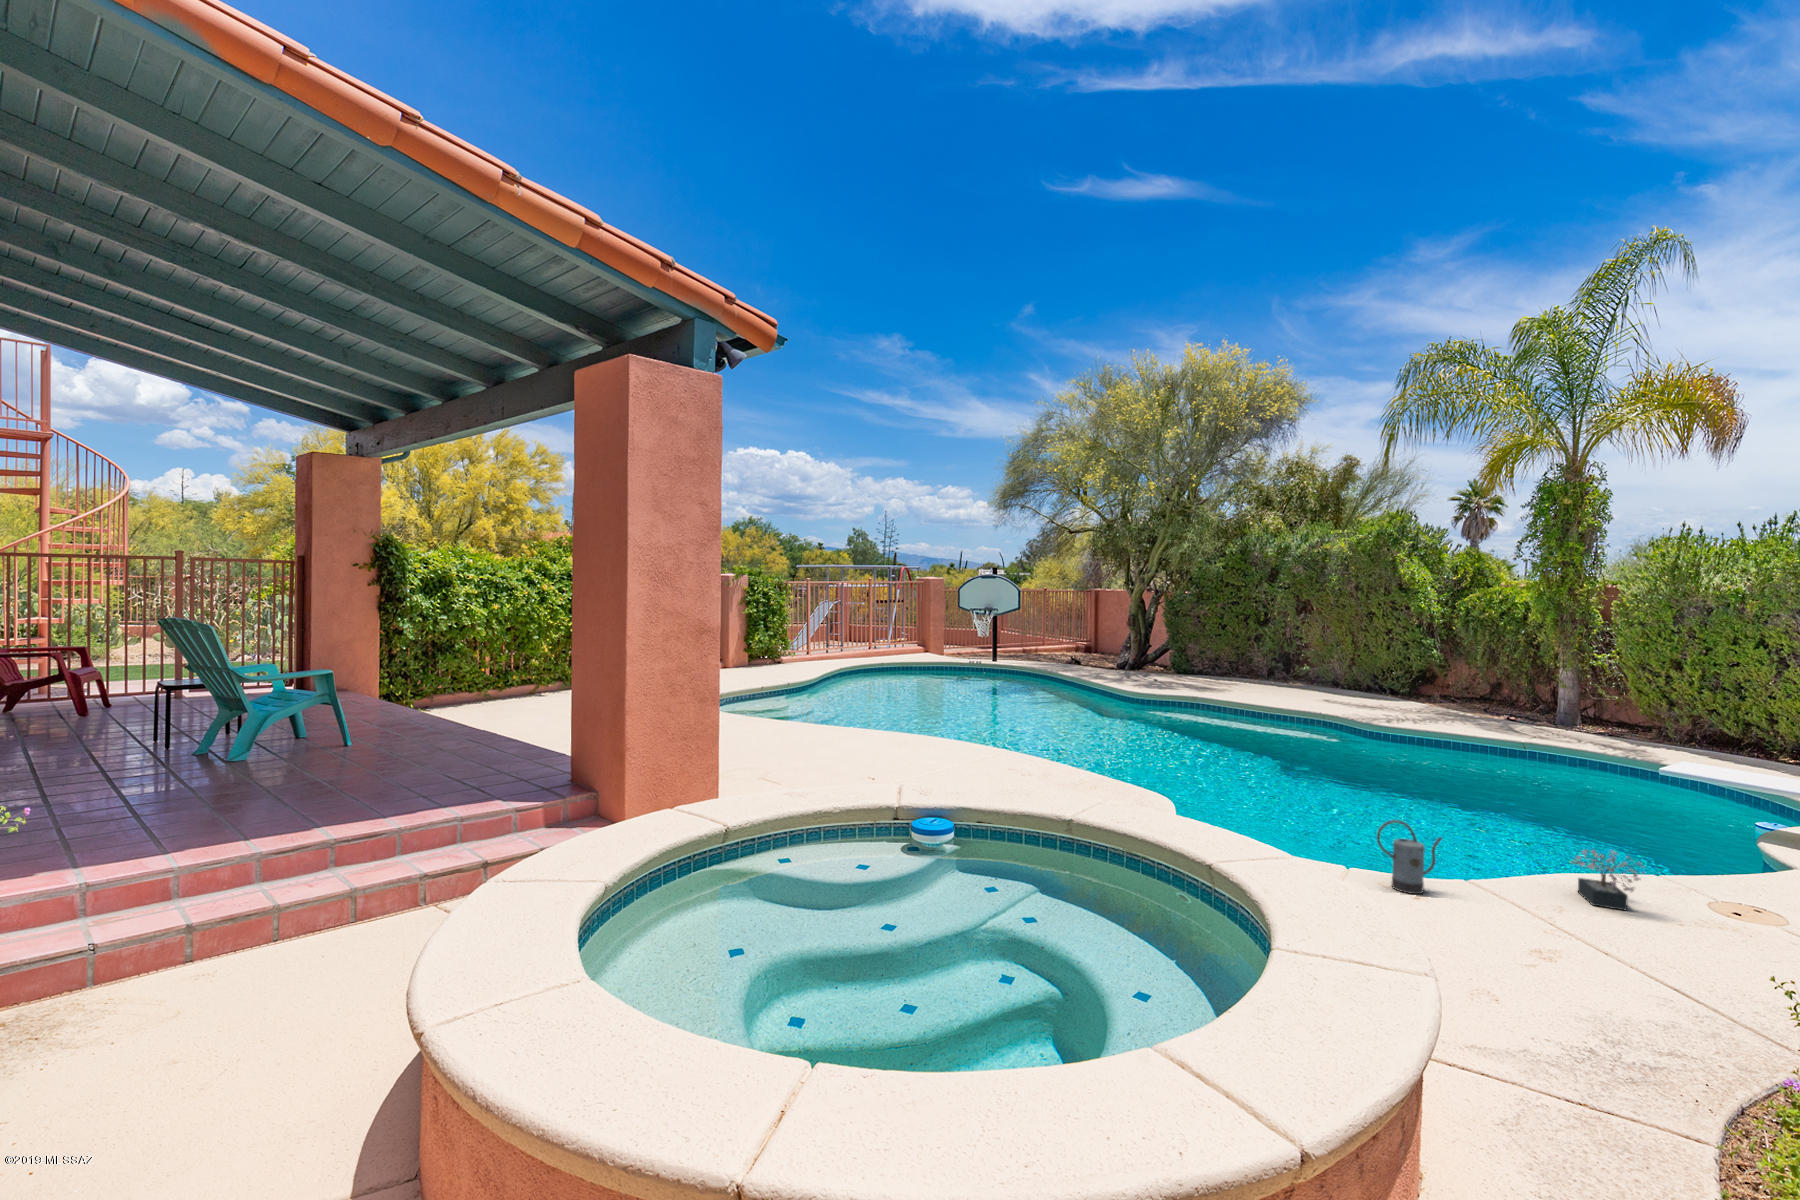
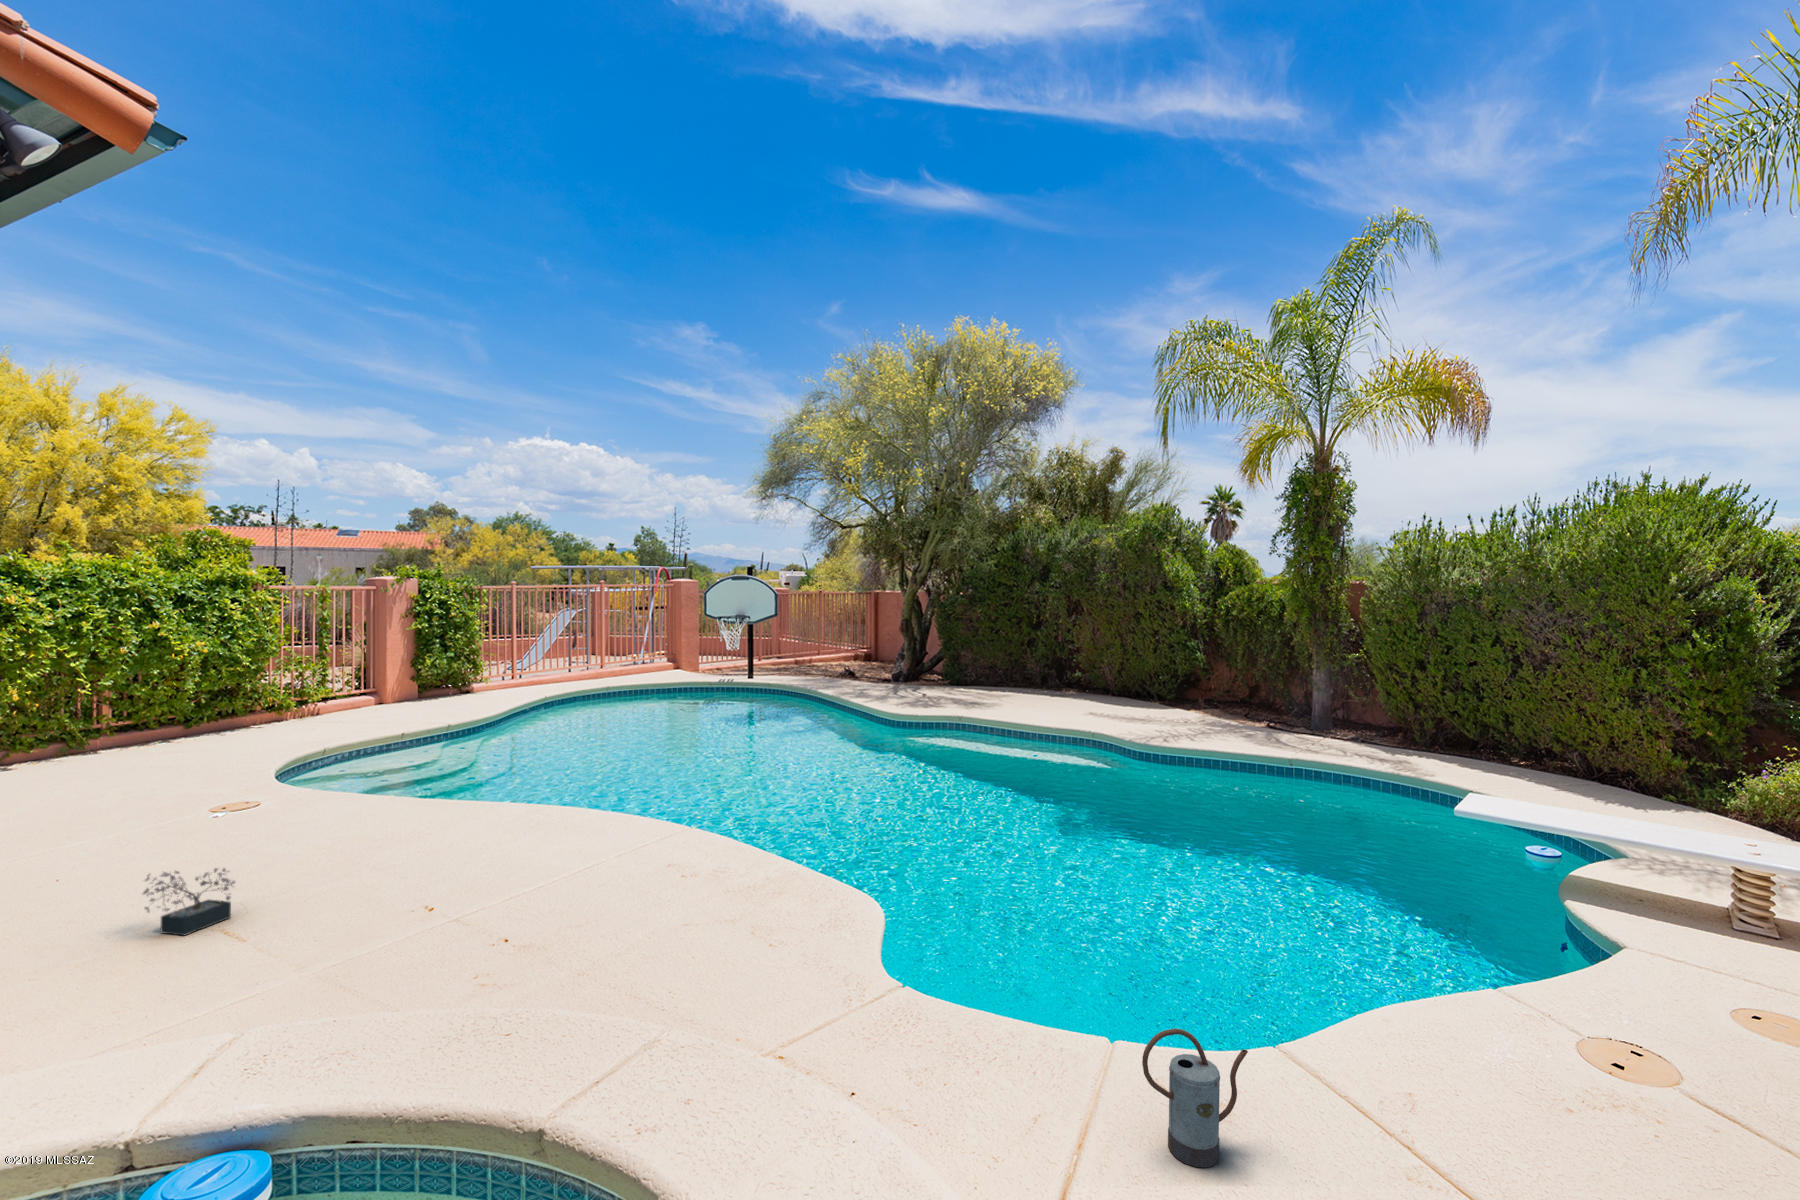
decorative plant: present [1571,850,1643,911] -> present [143,868,235,936]

